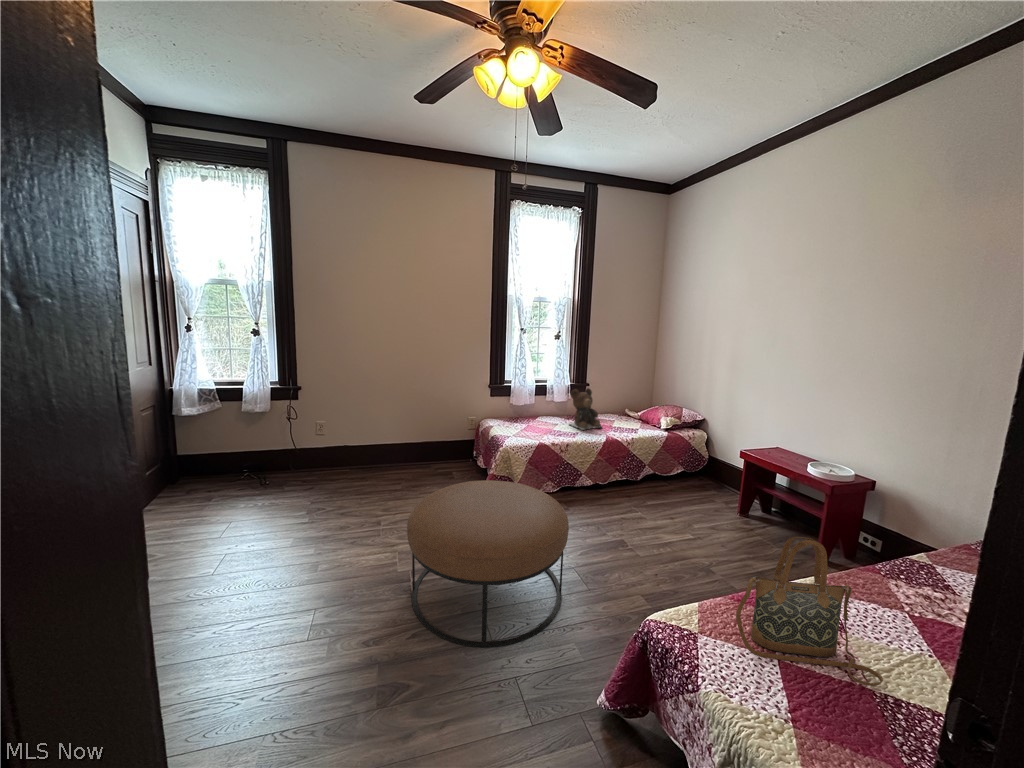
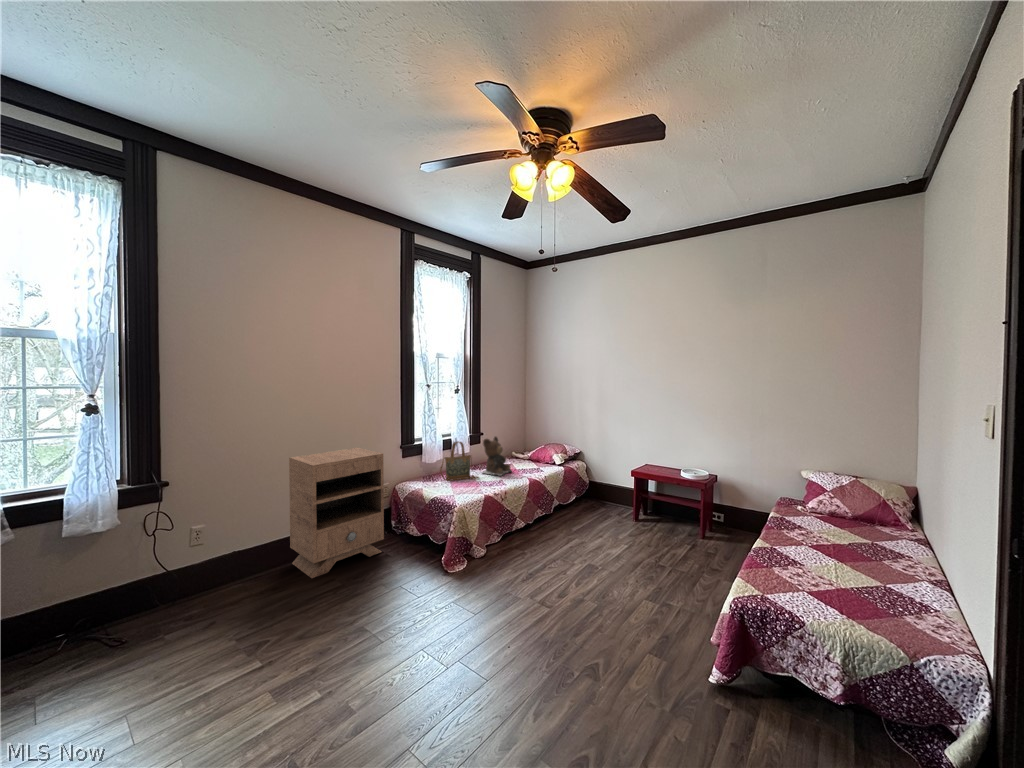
nightstand: none [385,382,451,481] -> present [289,448,384,578]
ottoman: present [407,480,569,647] -> none [465,531,622,704]
handbag: present [736,537,883,686] -> present [440,441,479,481]

